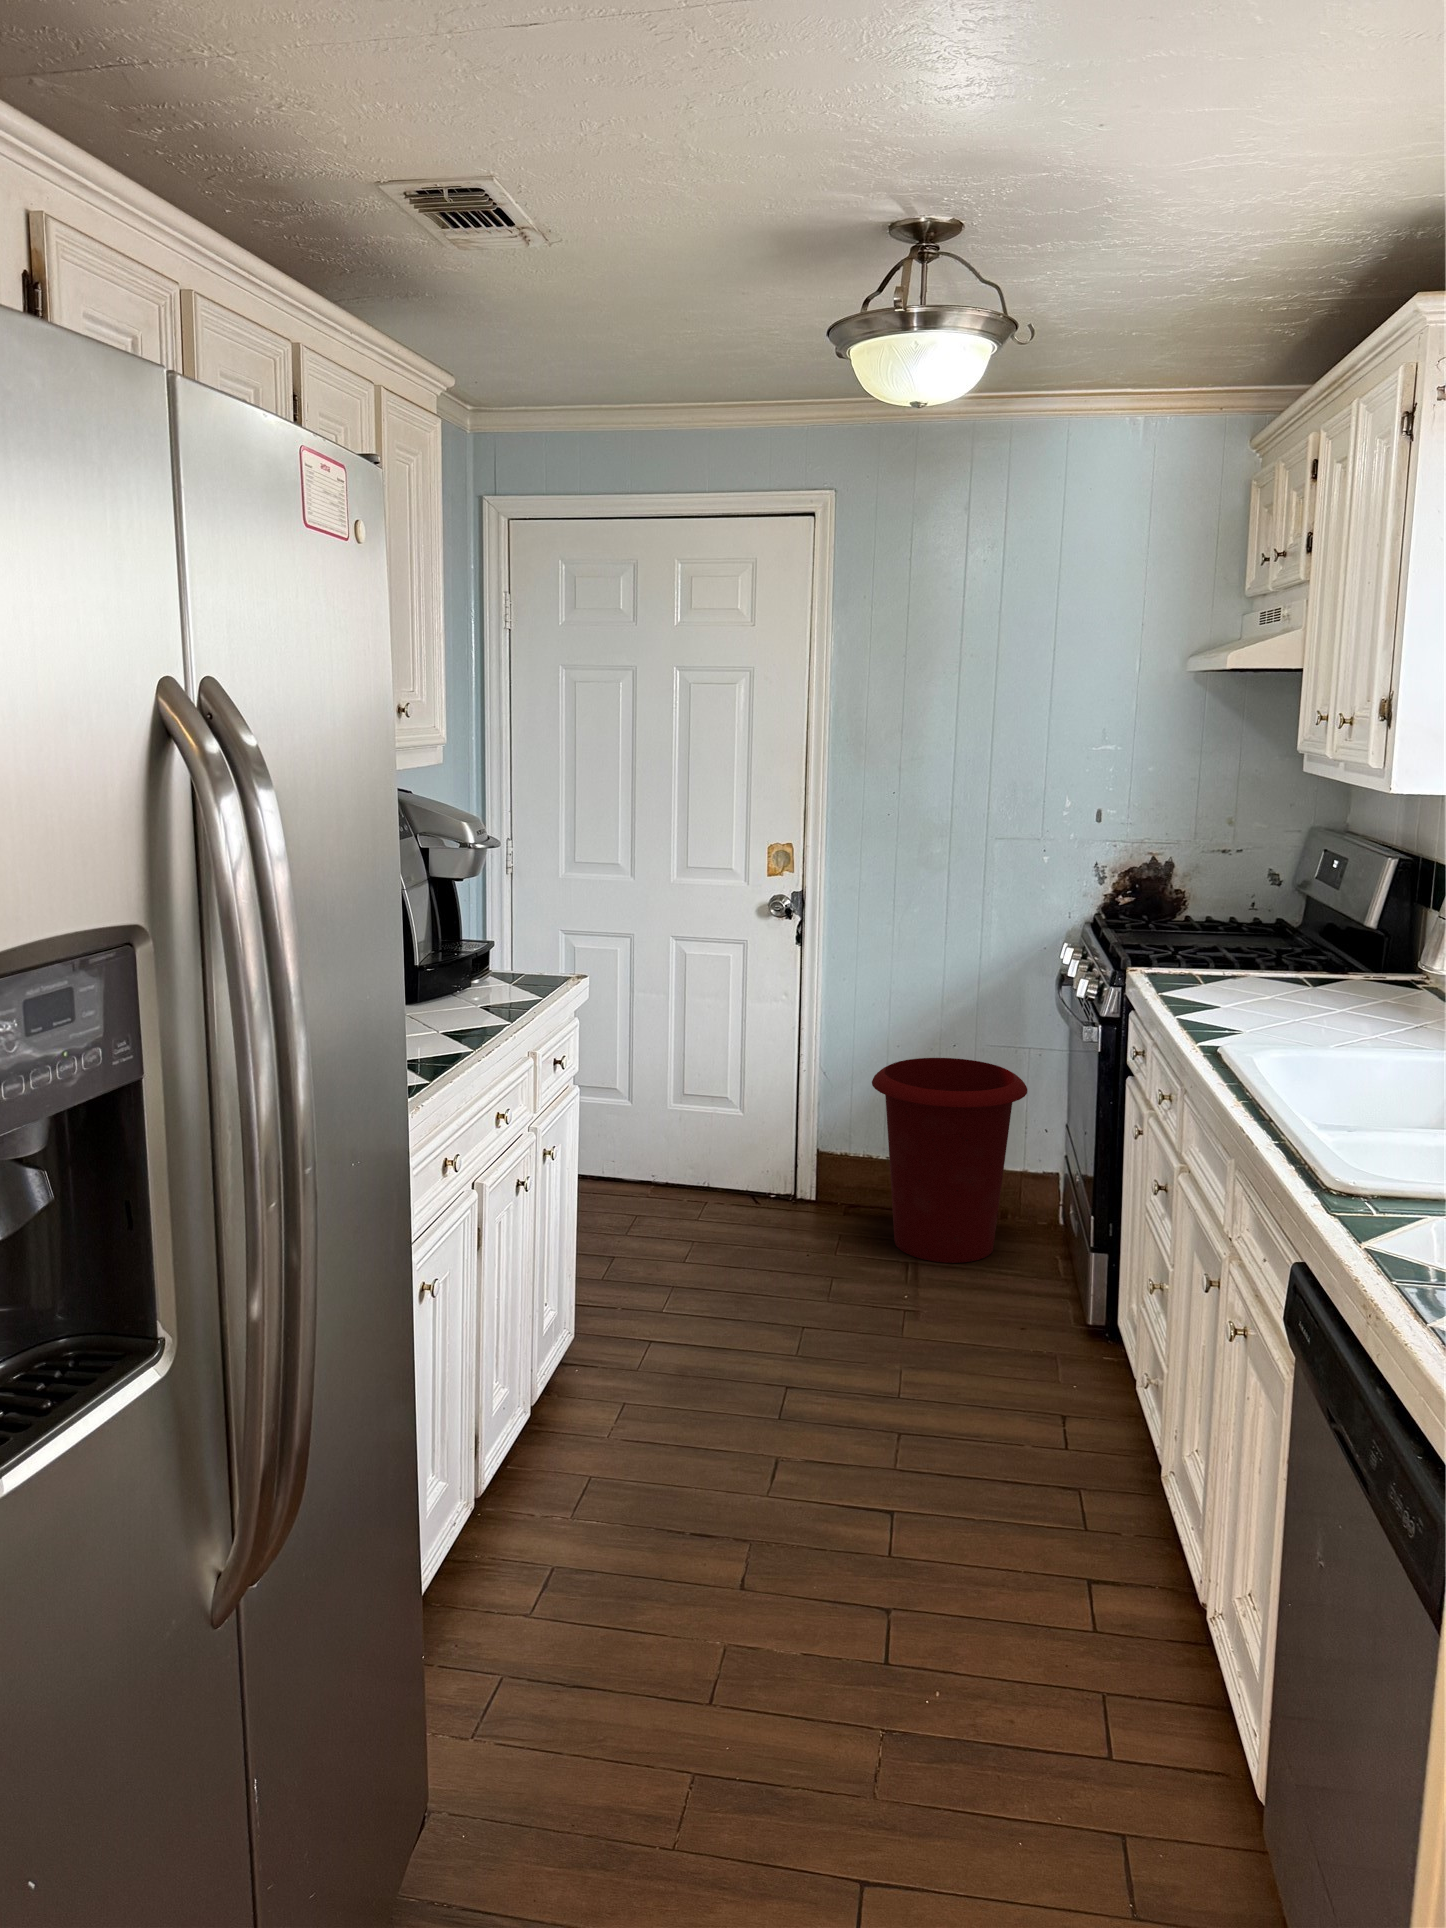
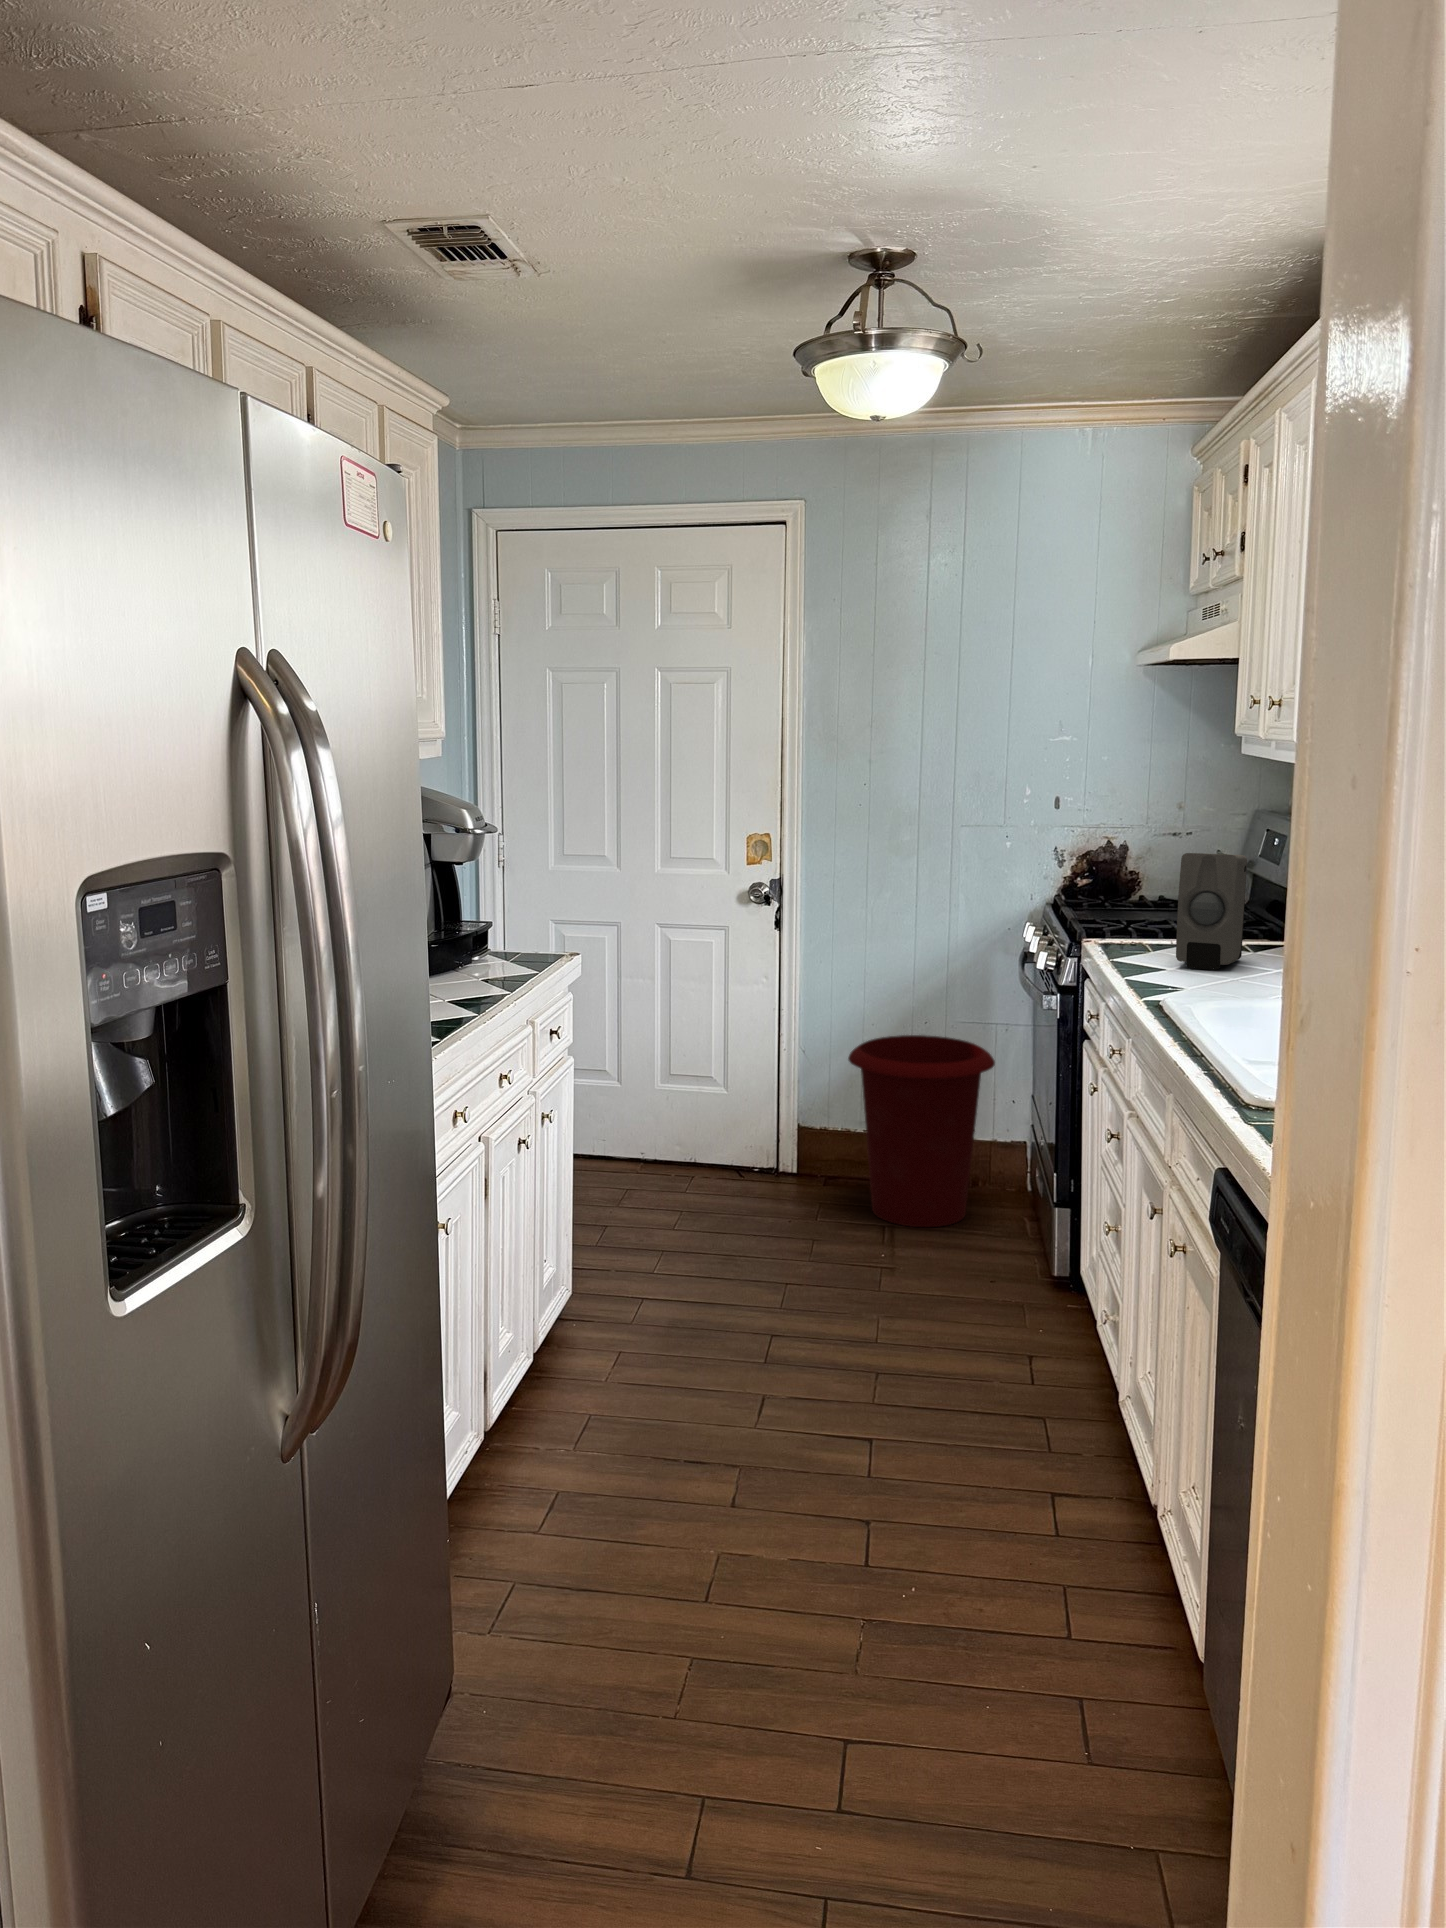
soap dispenser: none [1231,881,1310,1009] -> present [1176,853,1247,970]

